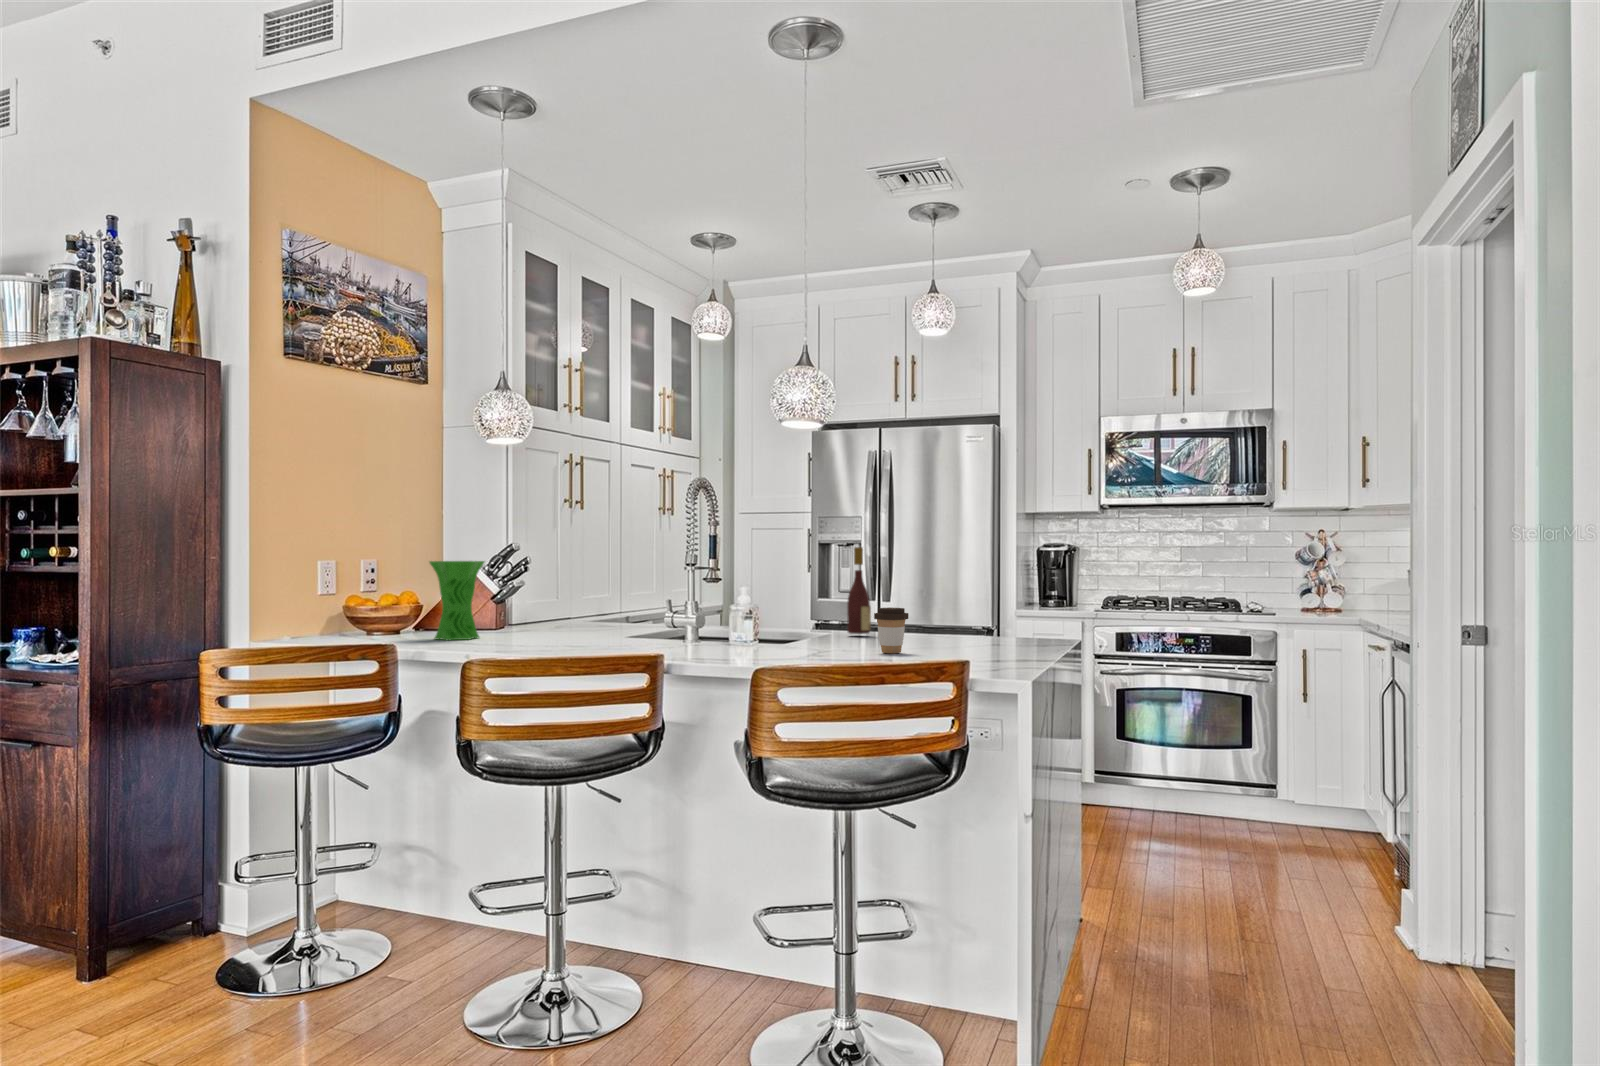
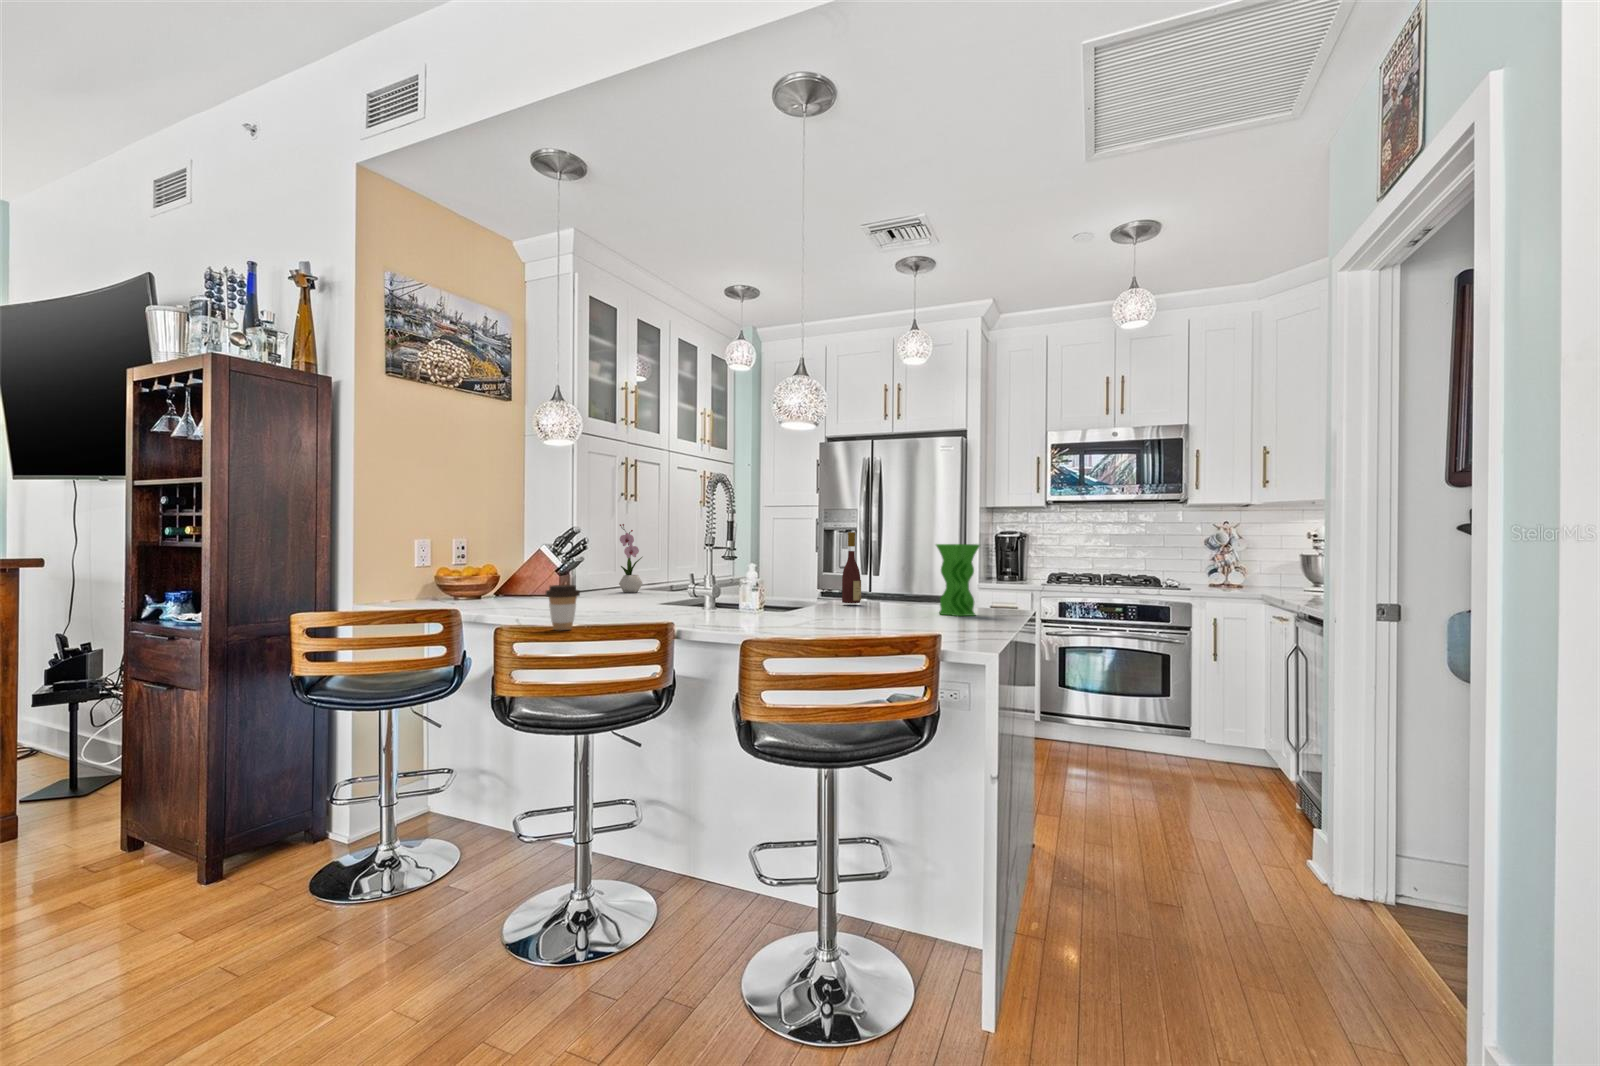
flower arrangement: none [561,538,591,625] -> present [619,524,643,593]
vase: present [430,561,484,640] -> present [936,544,980,616]
coffee cup: present [874,608,909,653] -> present [546,585,580,630]

